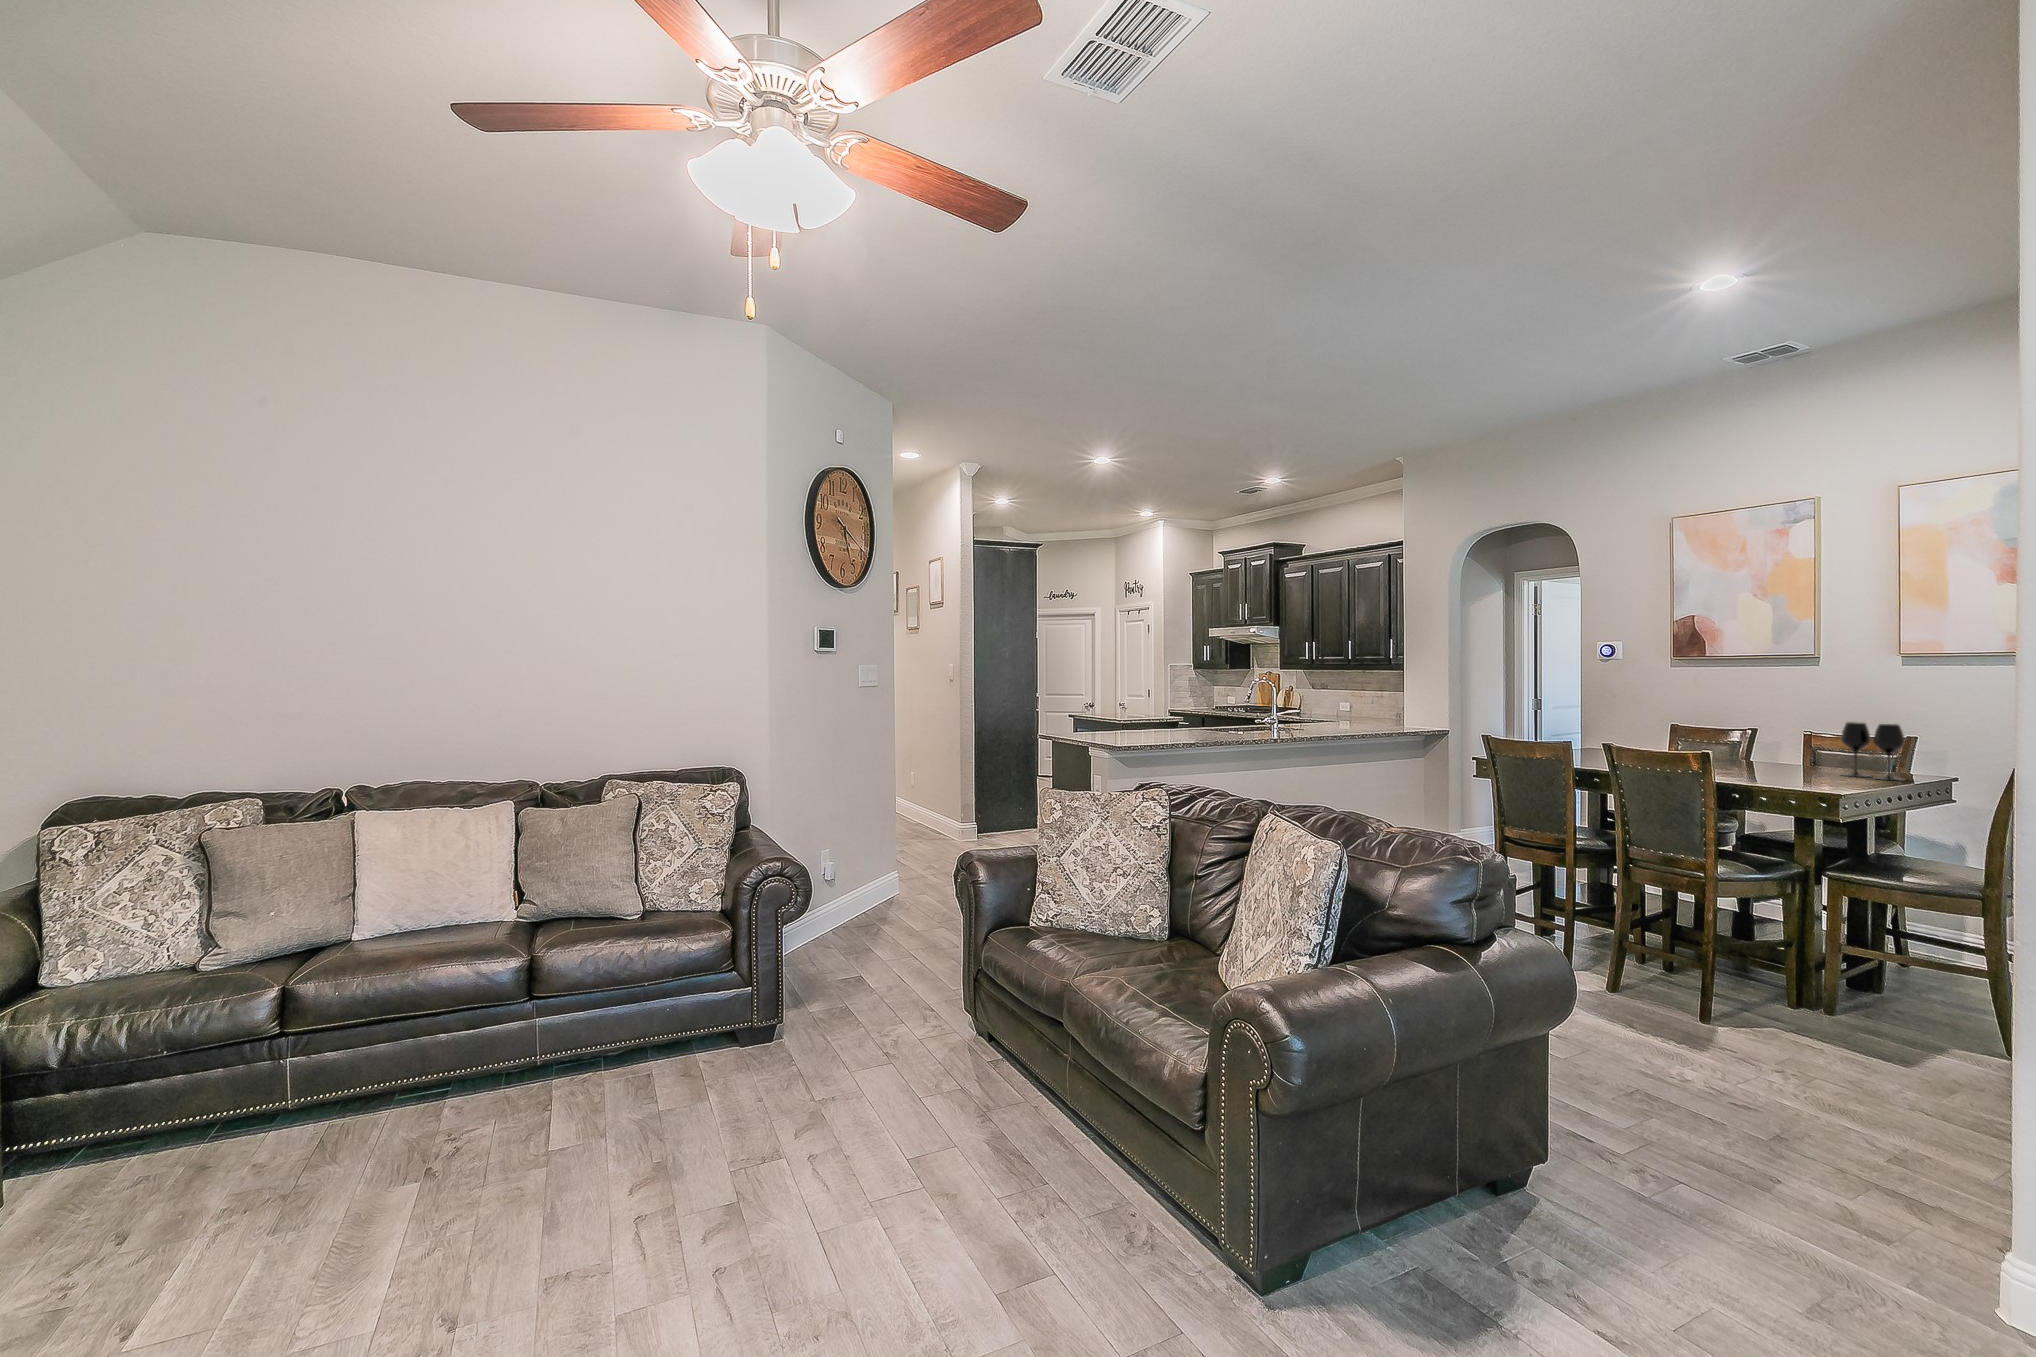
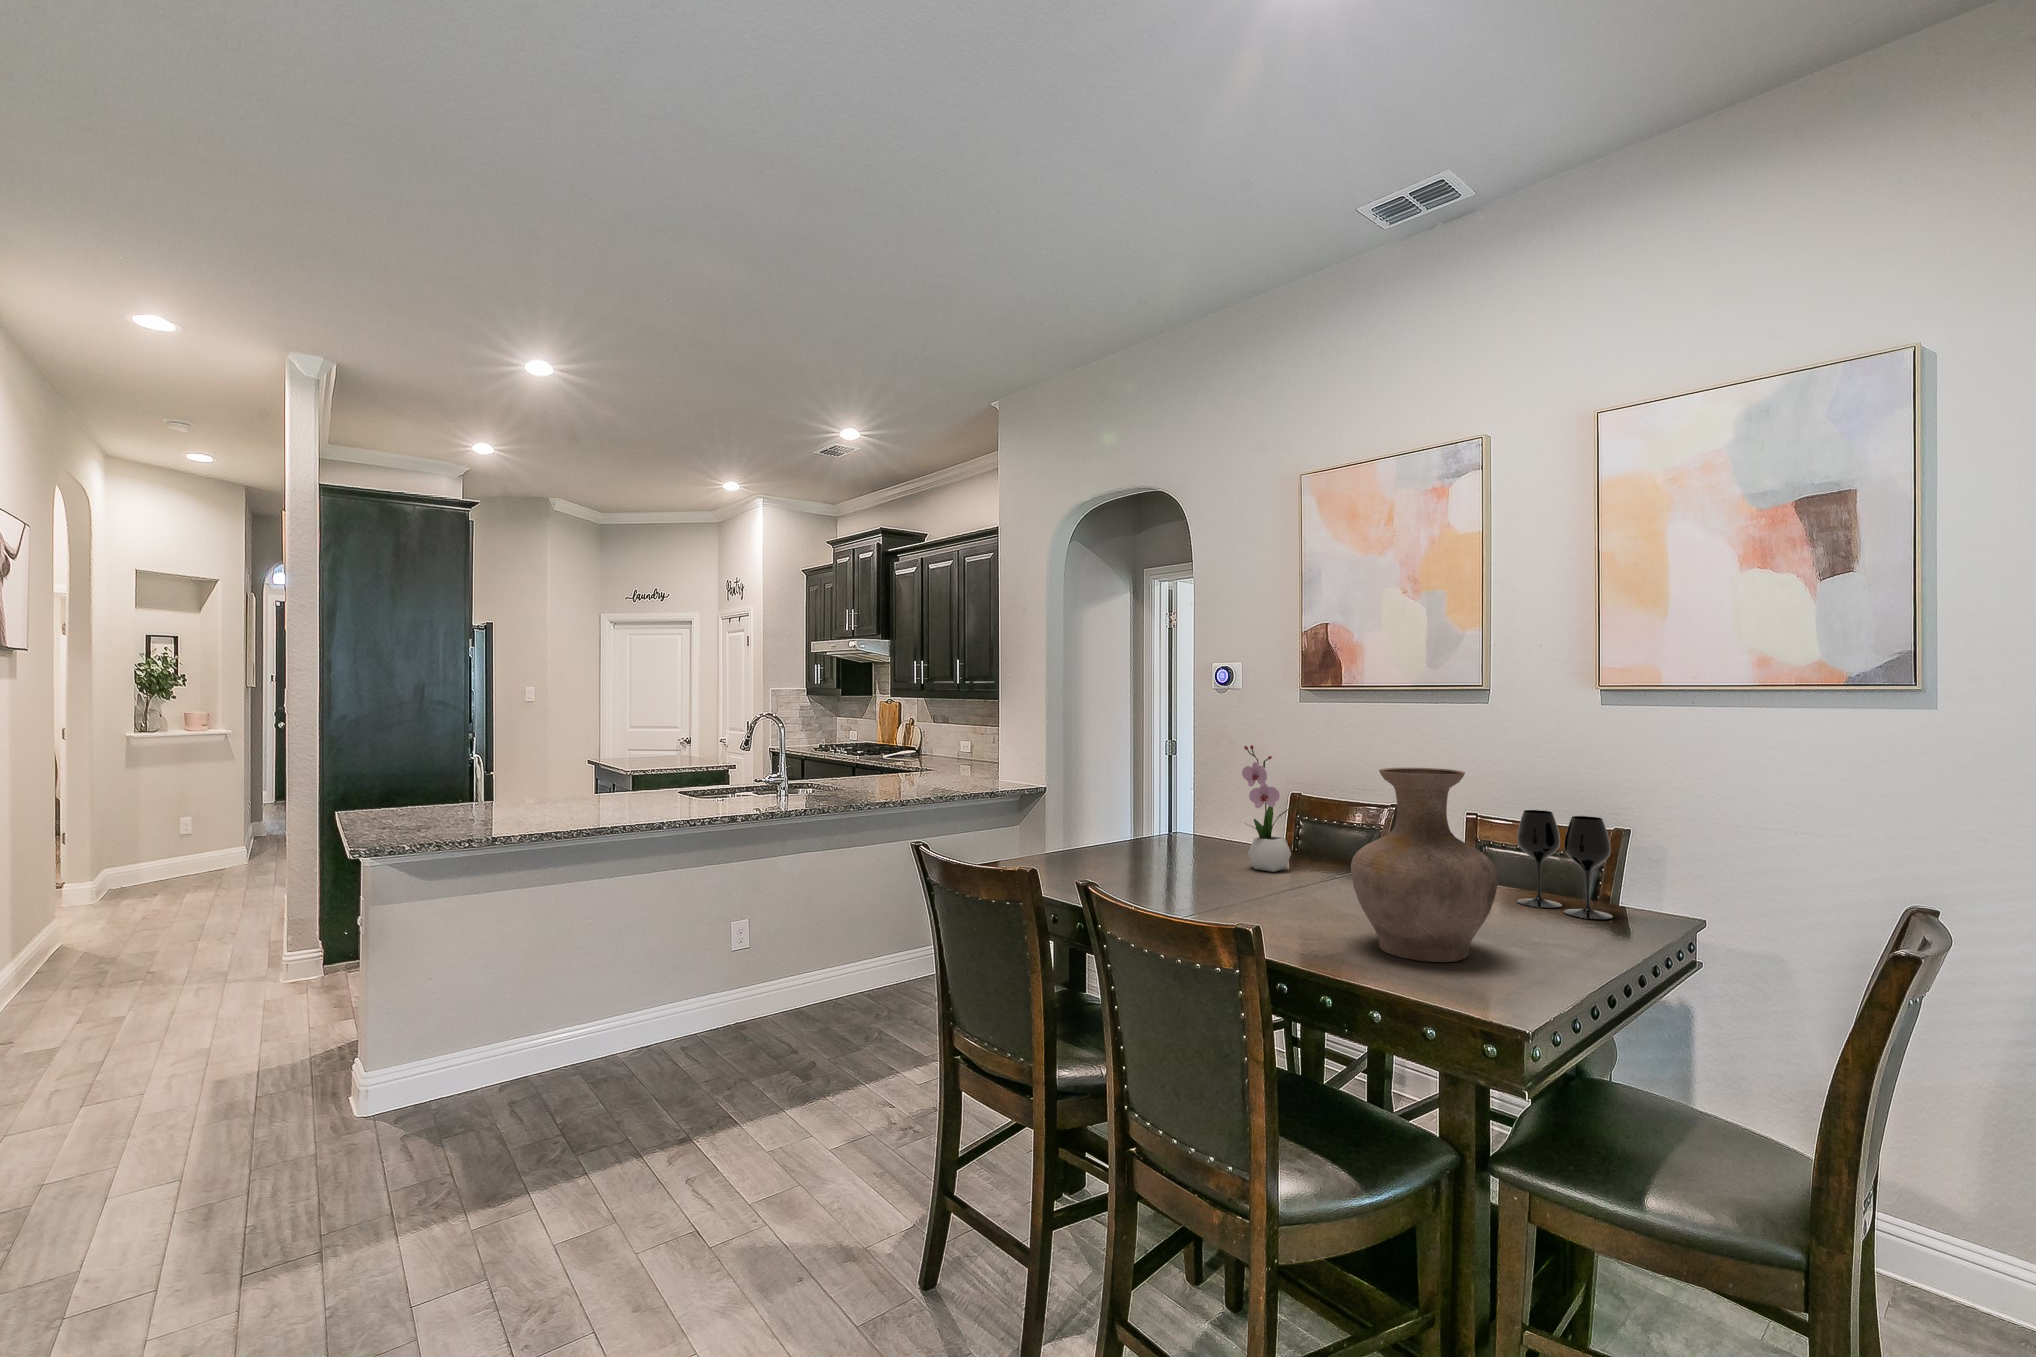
flower arrangement: none [1645,688,1681,762] -> present [1242,745,1296,872]
vase: none [1740,691,1831,785] -> present [1351,768,1498,962]

